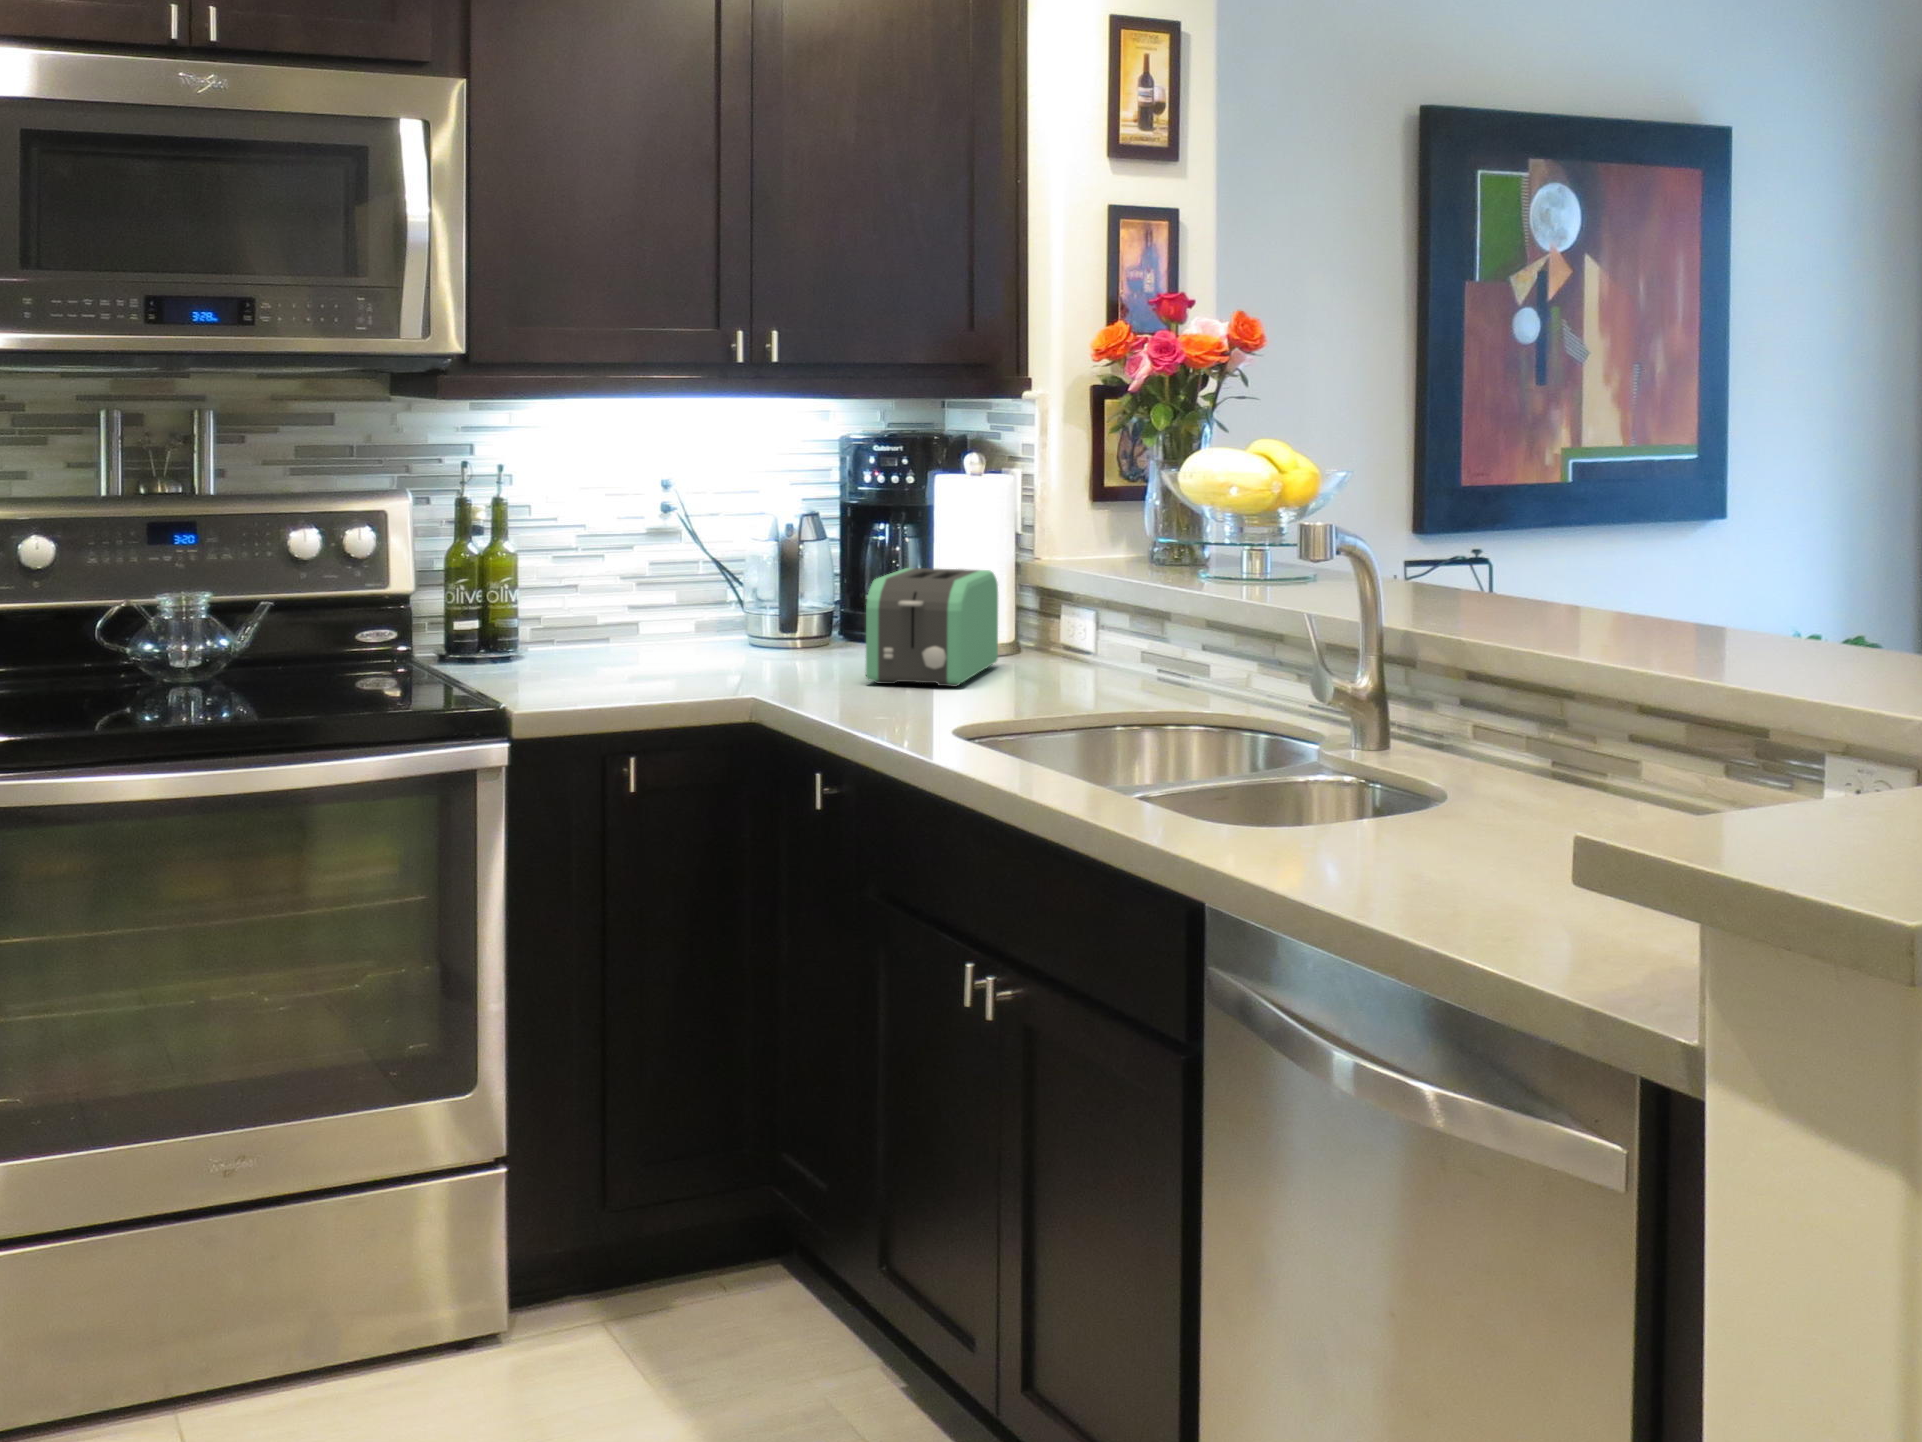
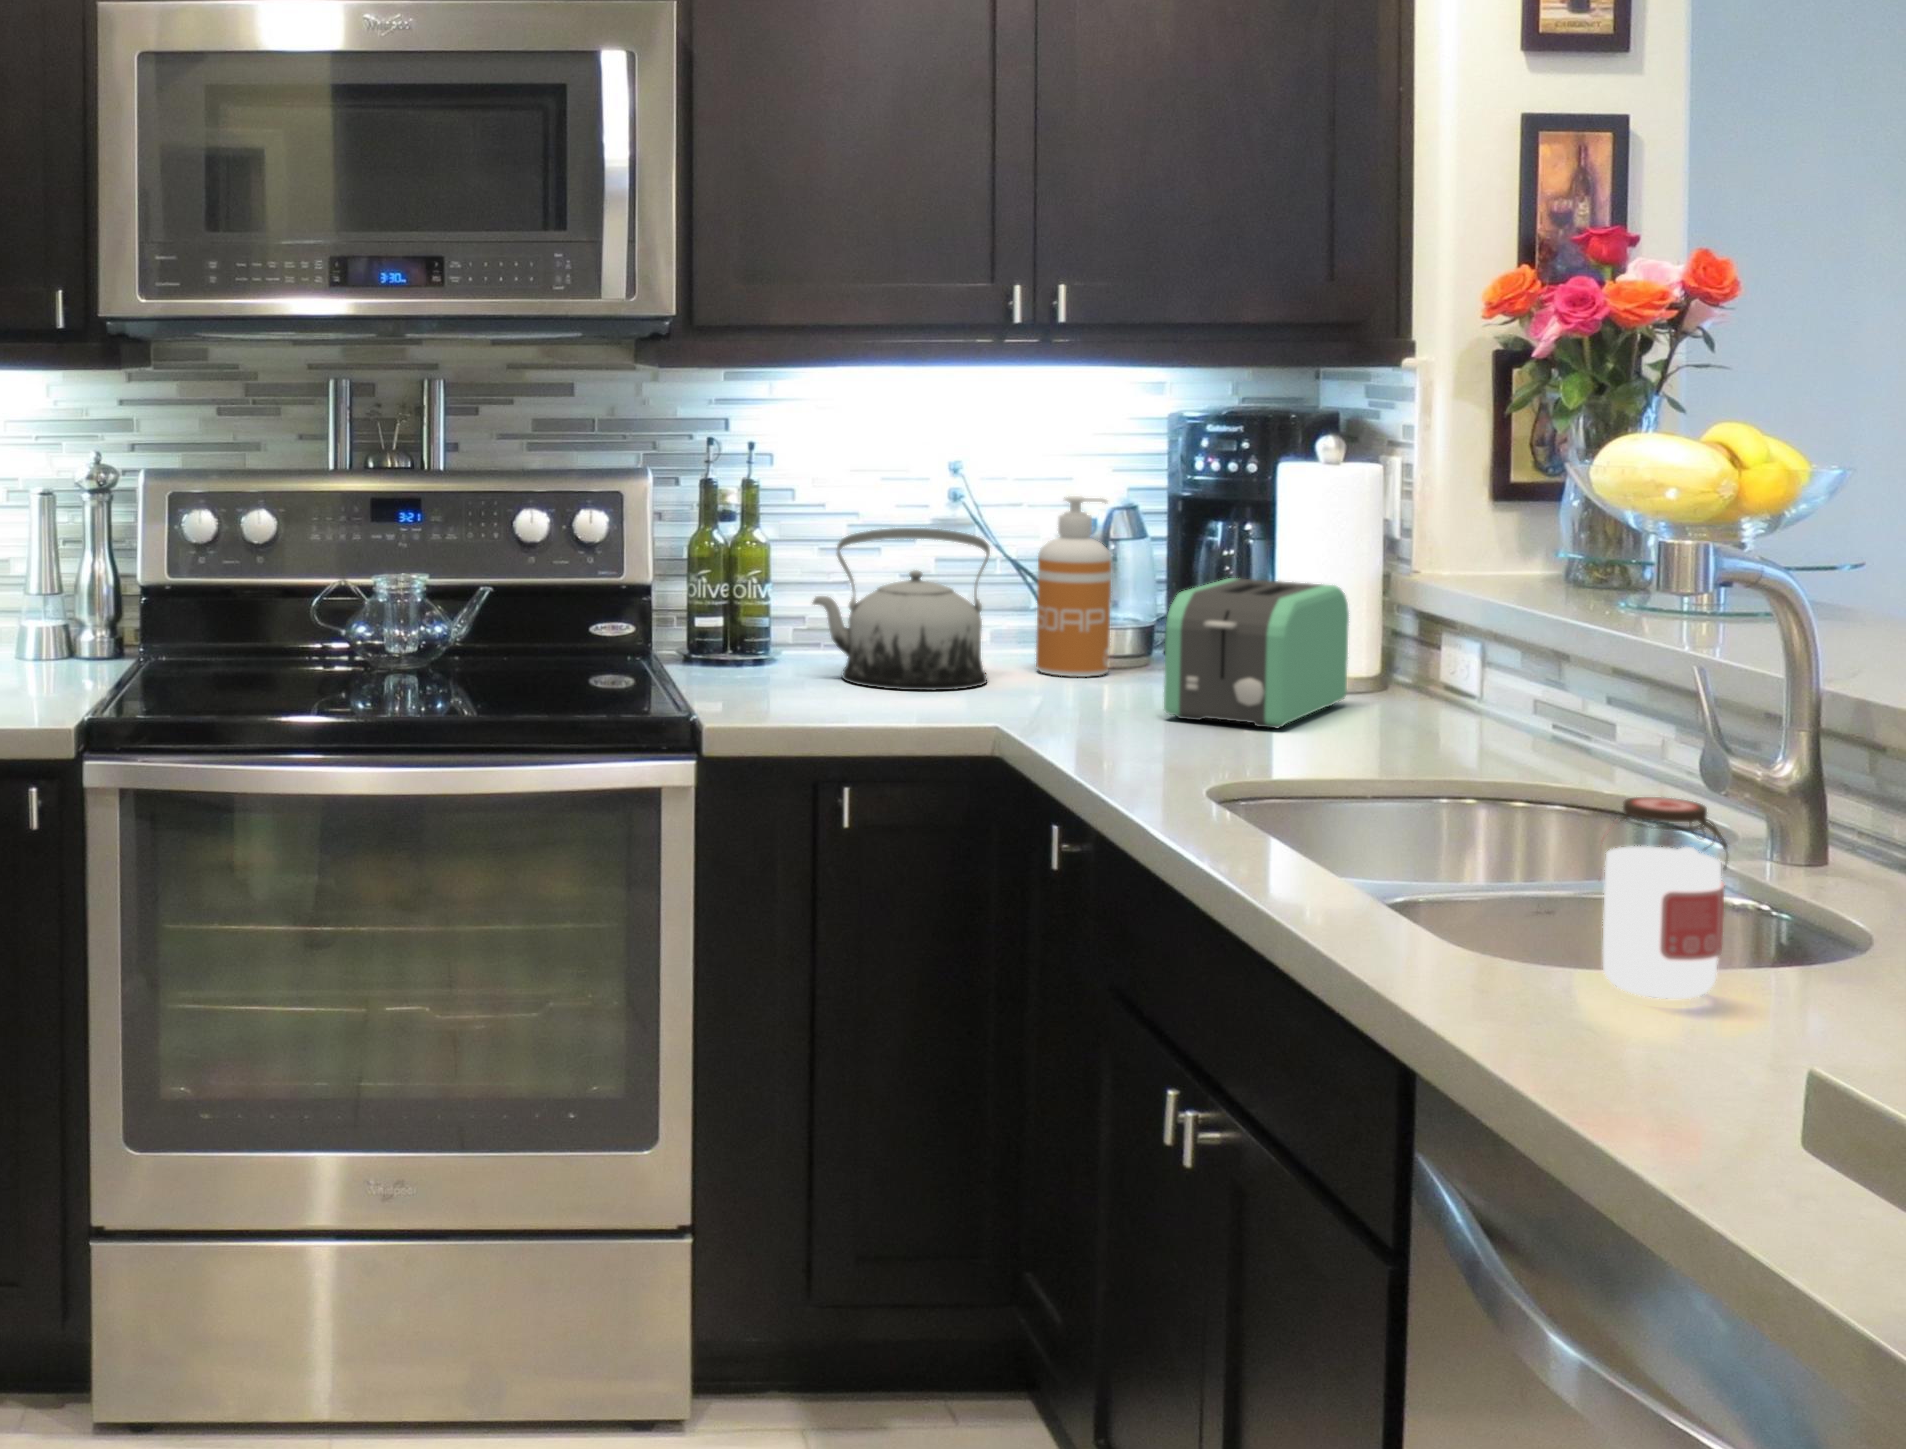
soap dispenser: none [746,507,805,657] -> present [1036,496,1111,677]
teapot: none [561,536,711,674] -> present [813,528,990,690]
jar: none [1297,703,1391,868] -> present [1603,797,1727,999]

